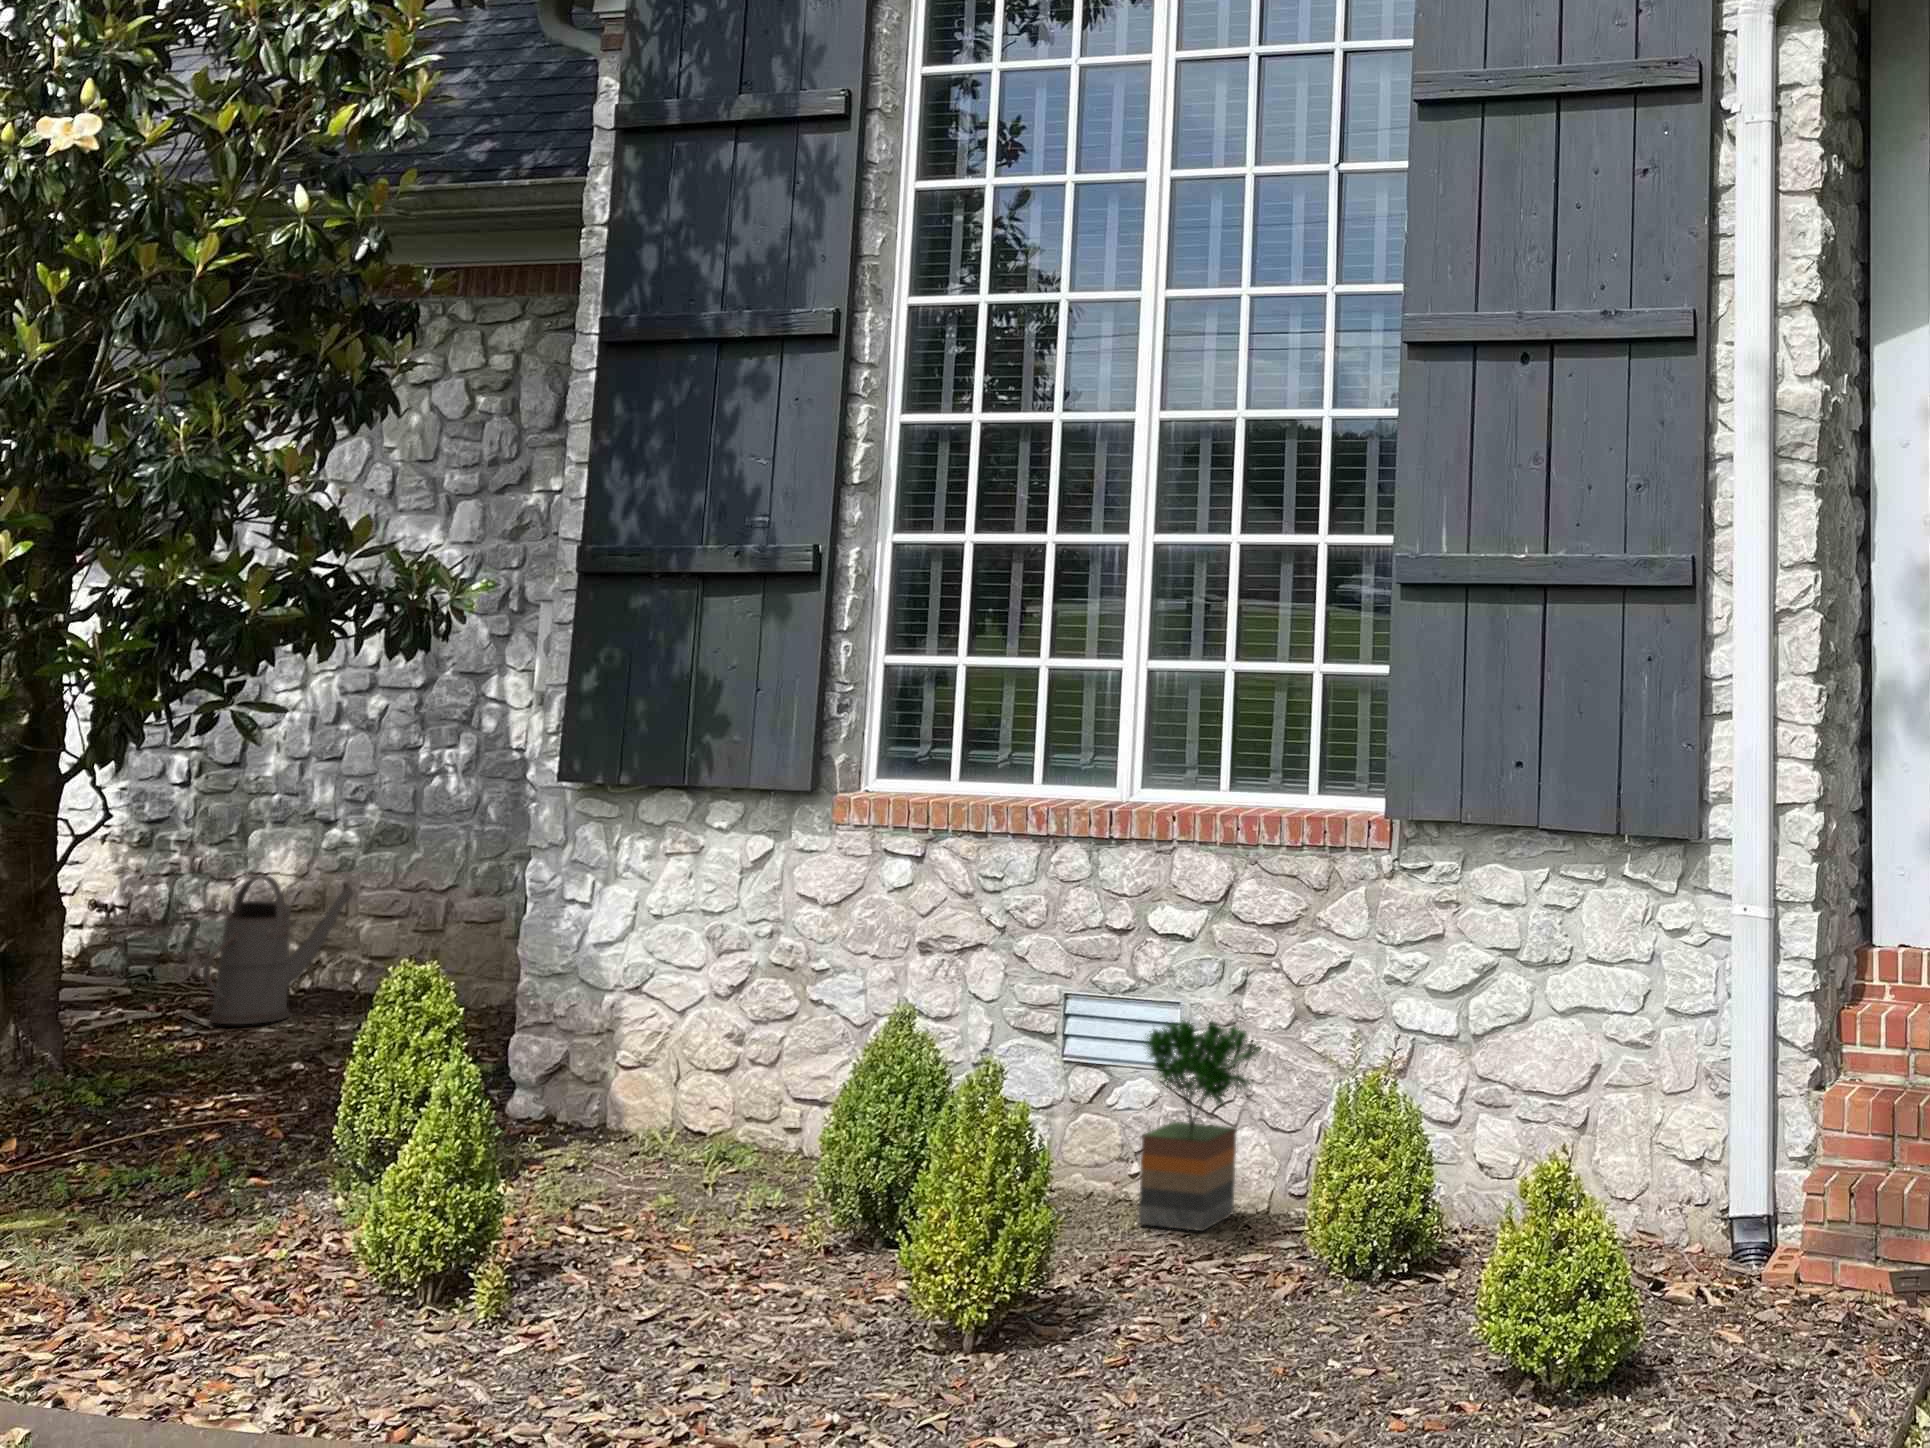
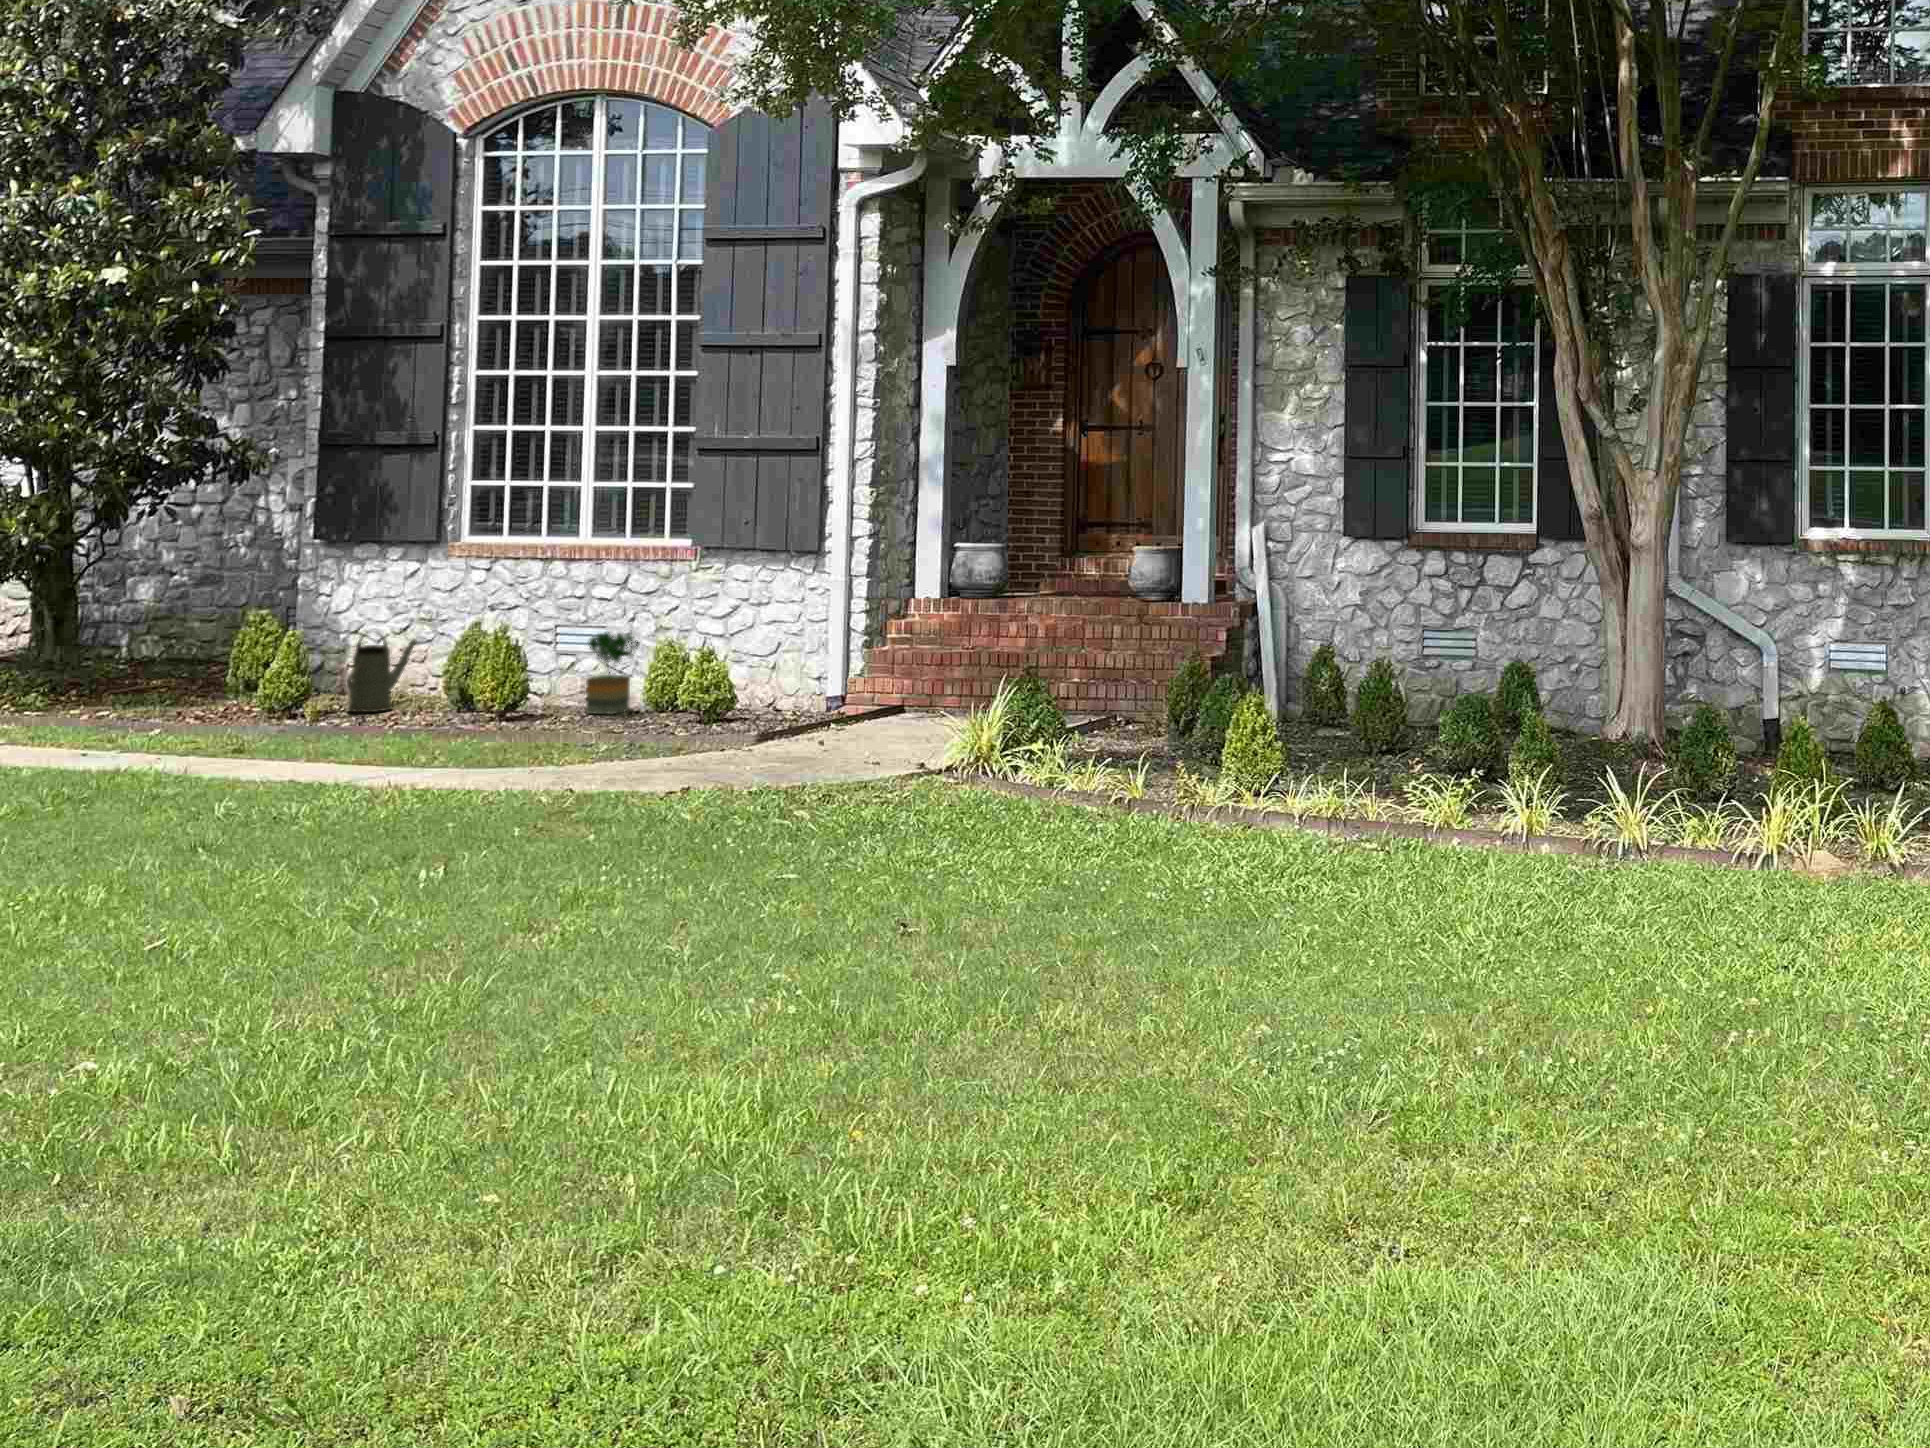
watering can: present [203,876,352,1024] -> present [347,632,416,712]

